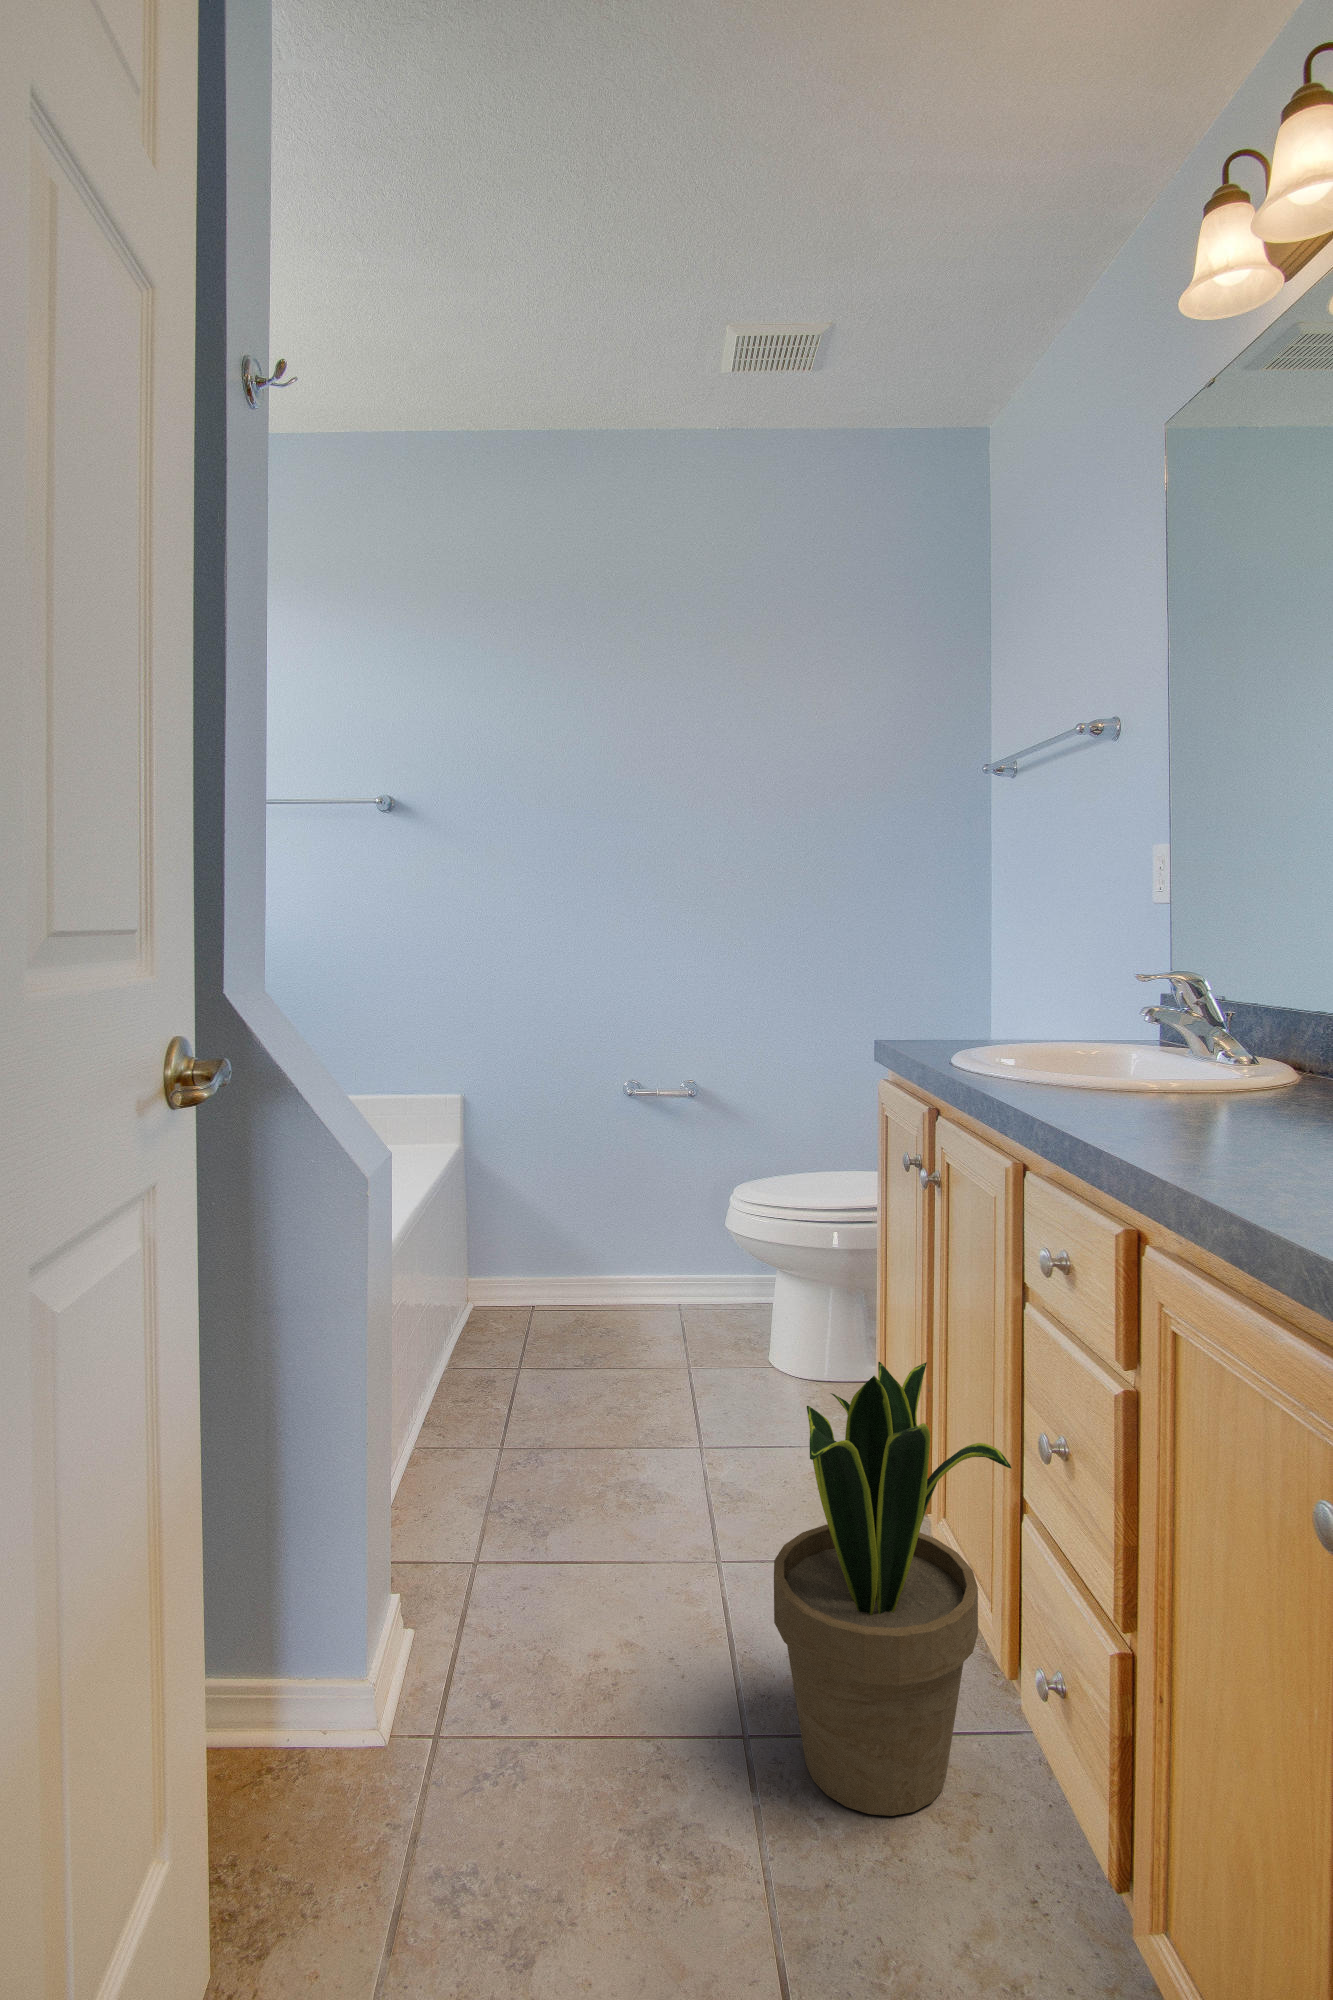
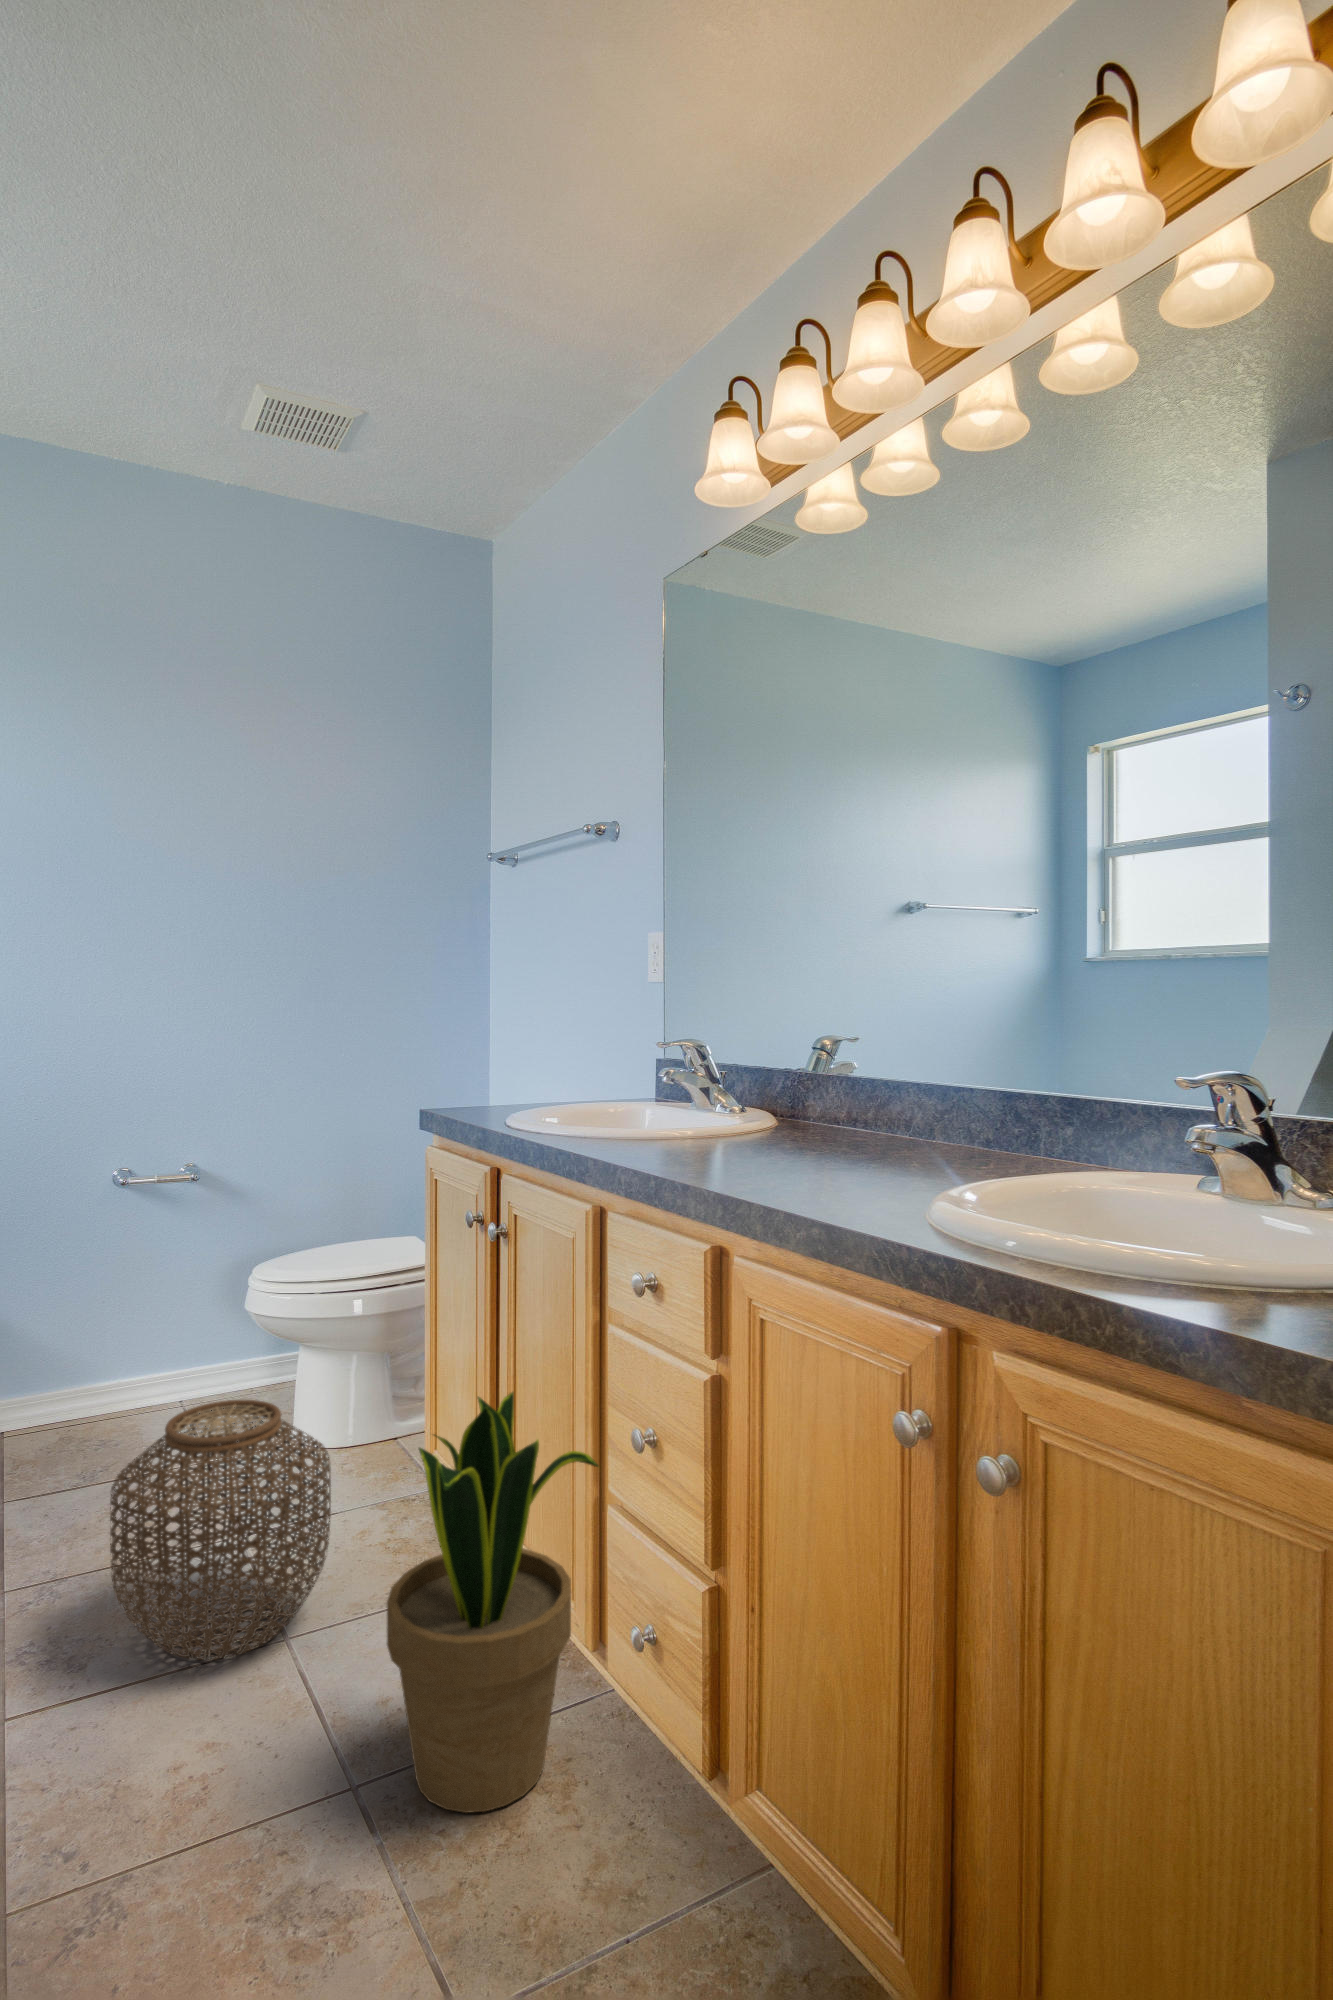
woven basket: none [568,1322,766,1568] -> present [110,1400,331,1660]

